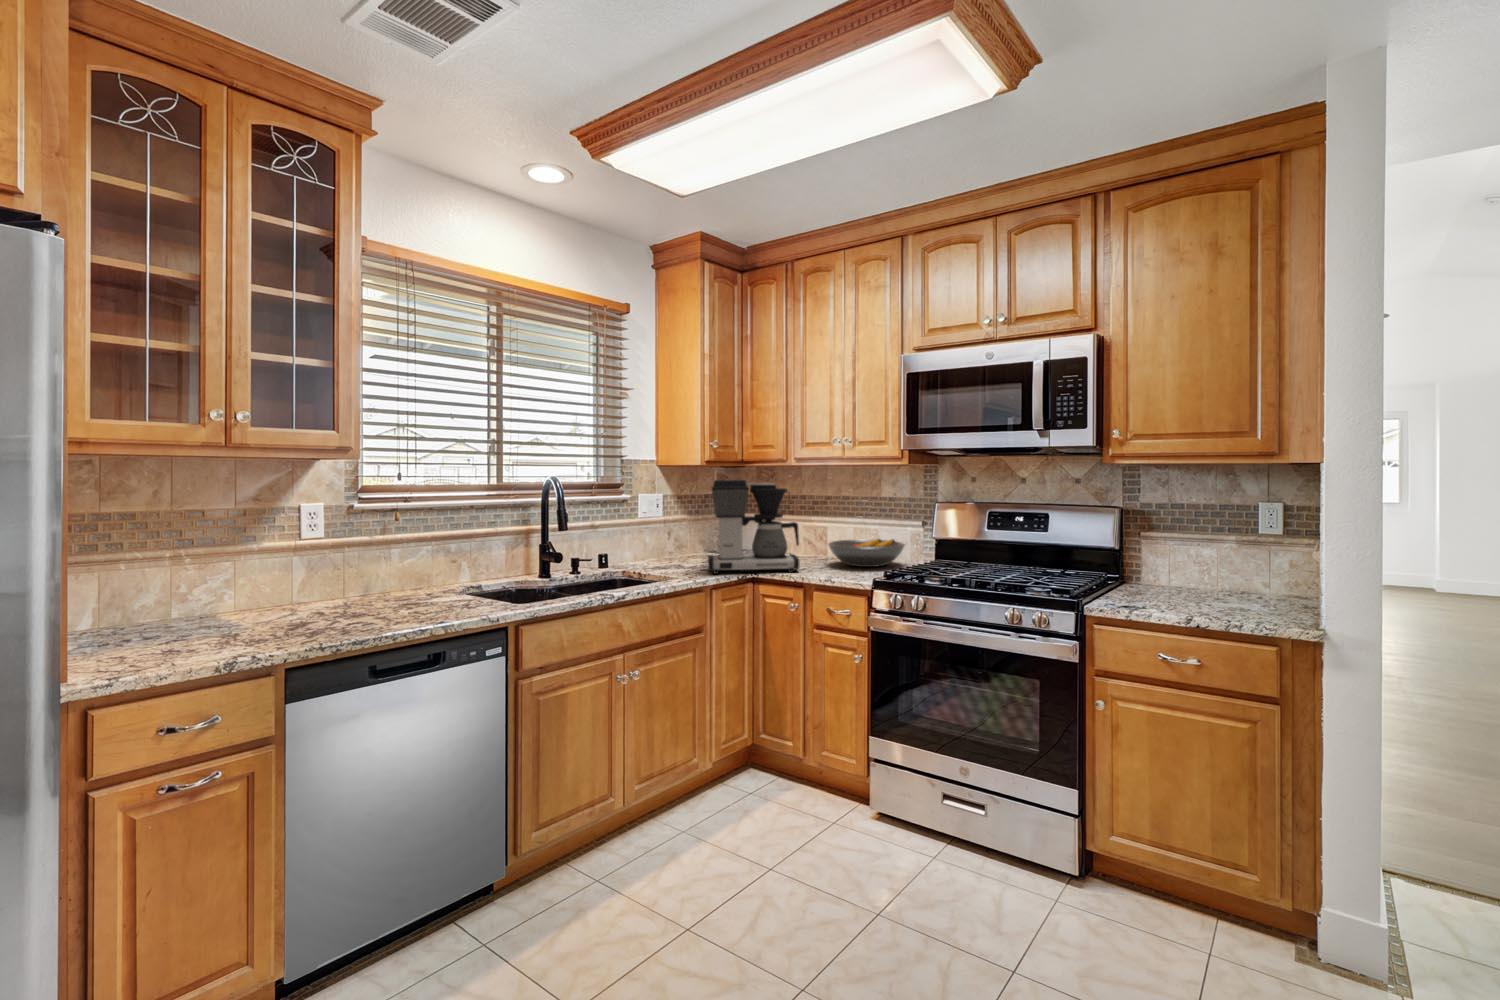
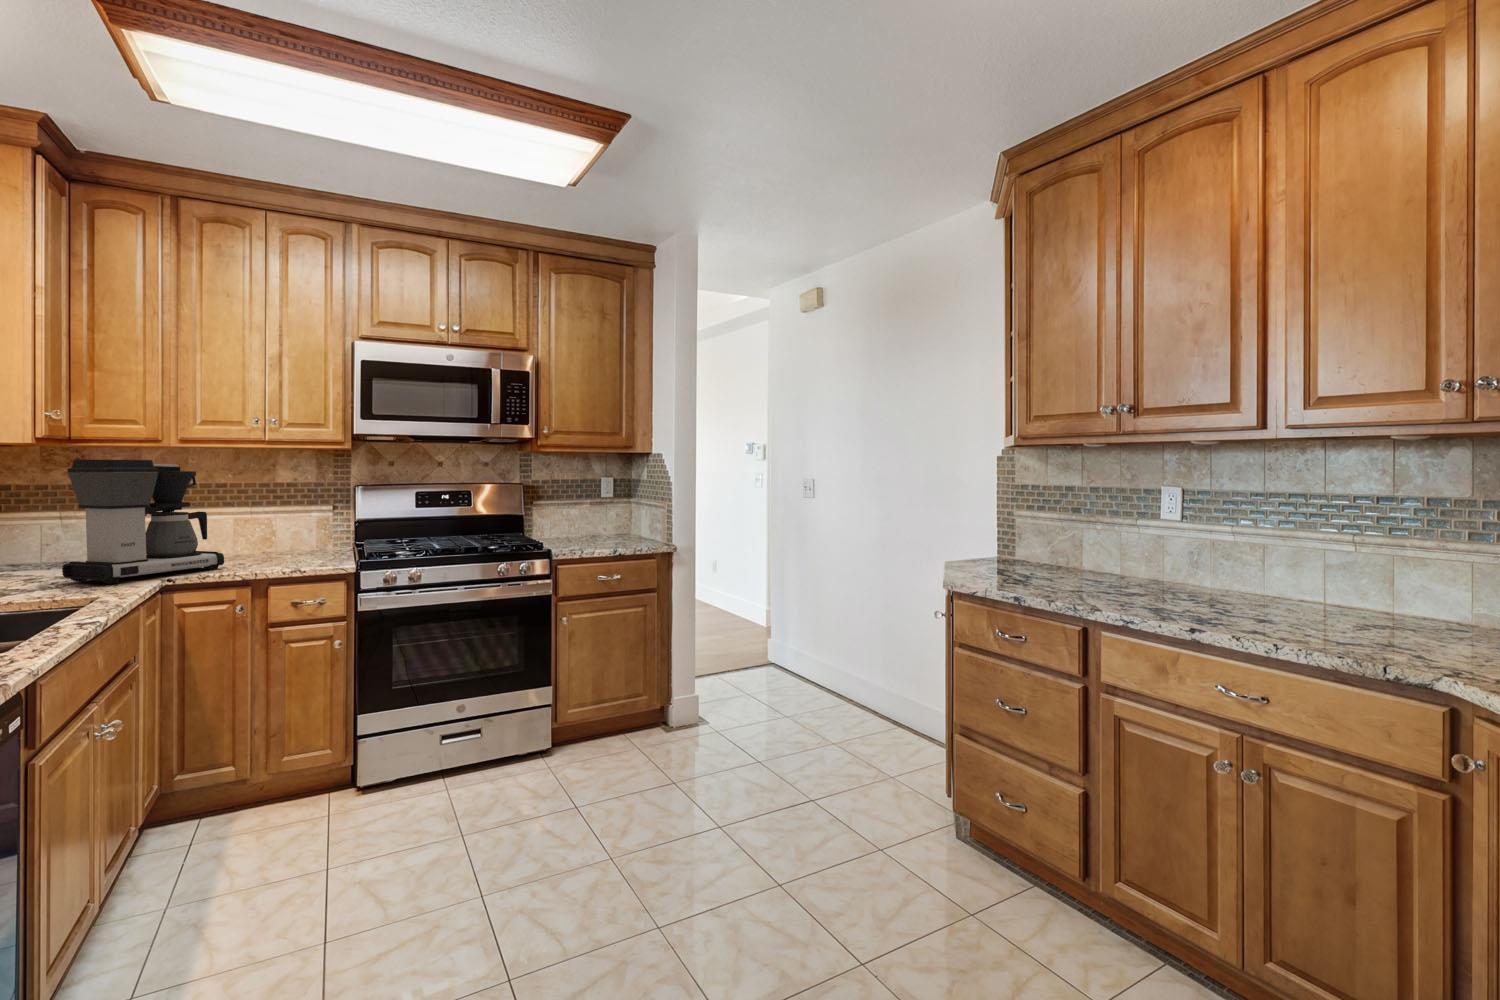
fruit bowl: present [828,539,905,567] -> none [221,524,321,557]

